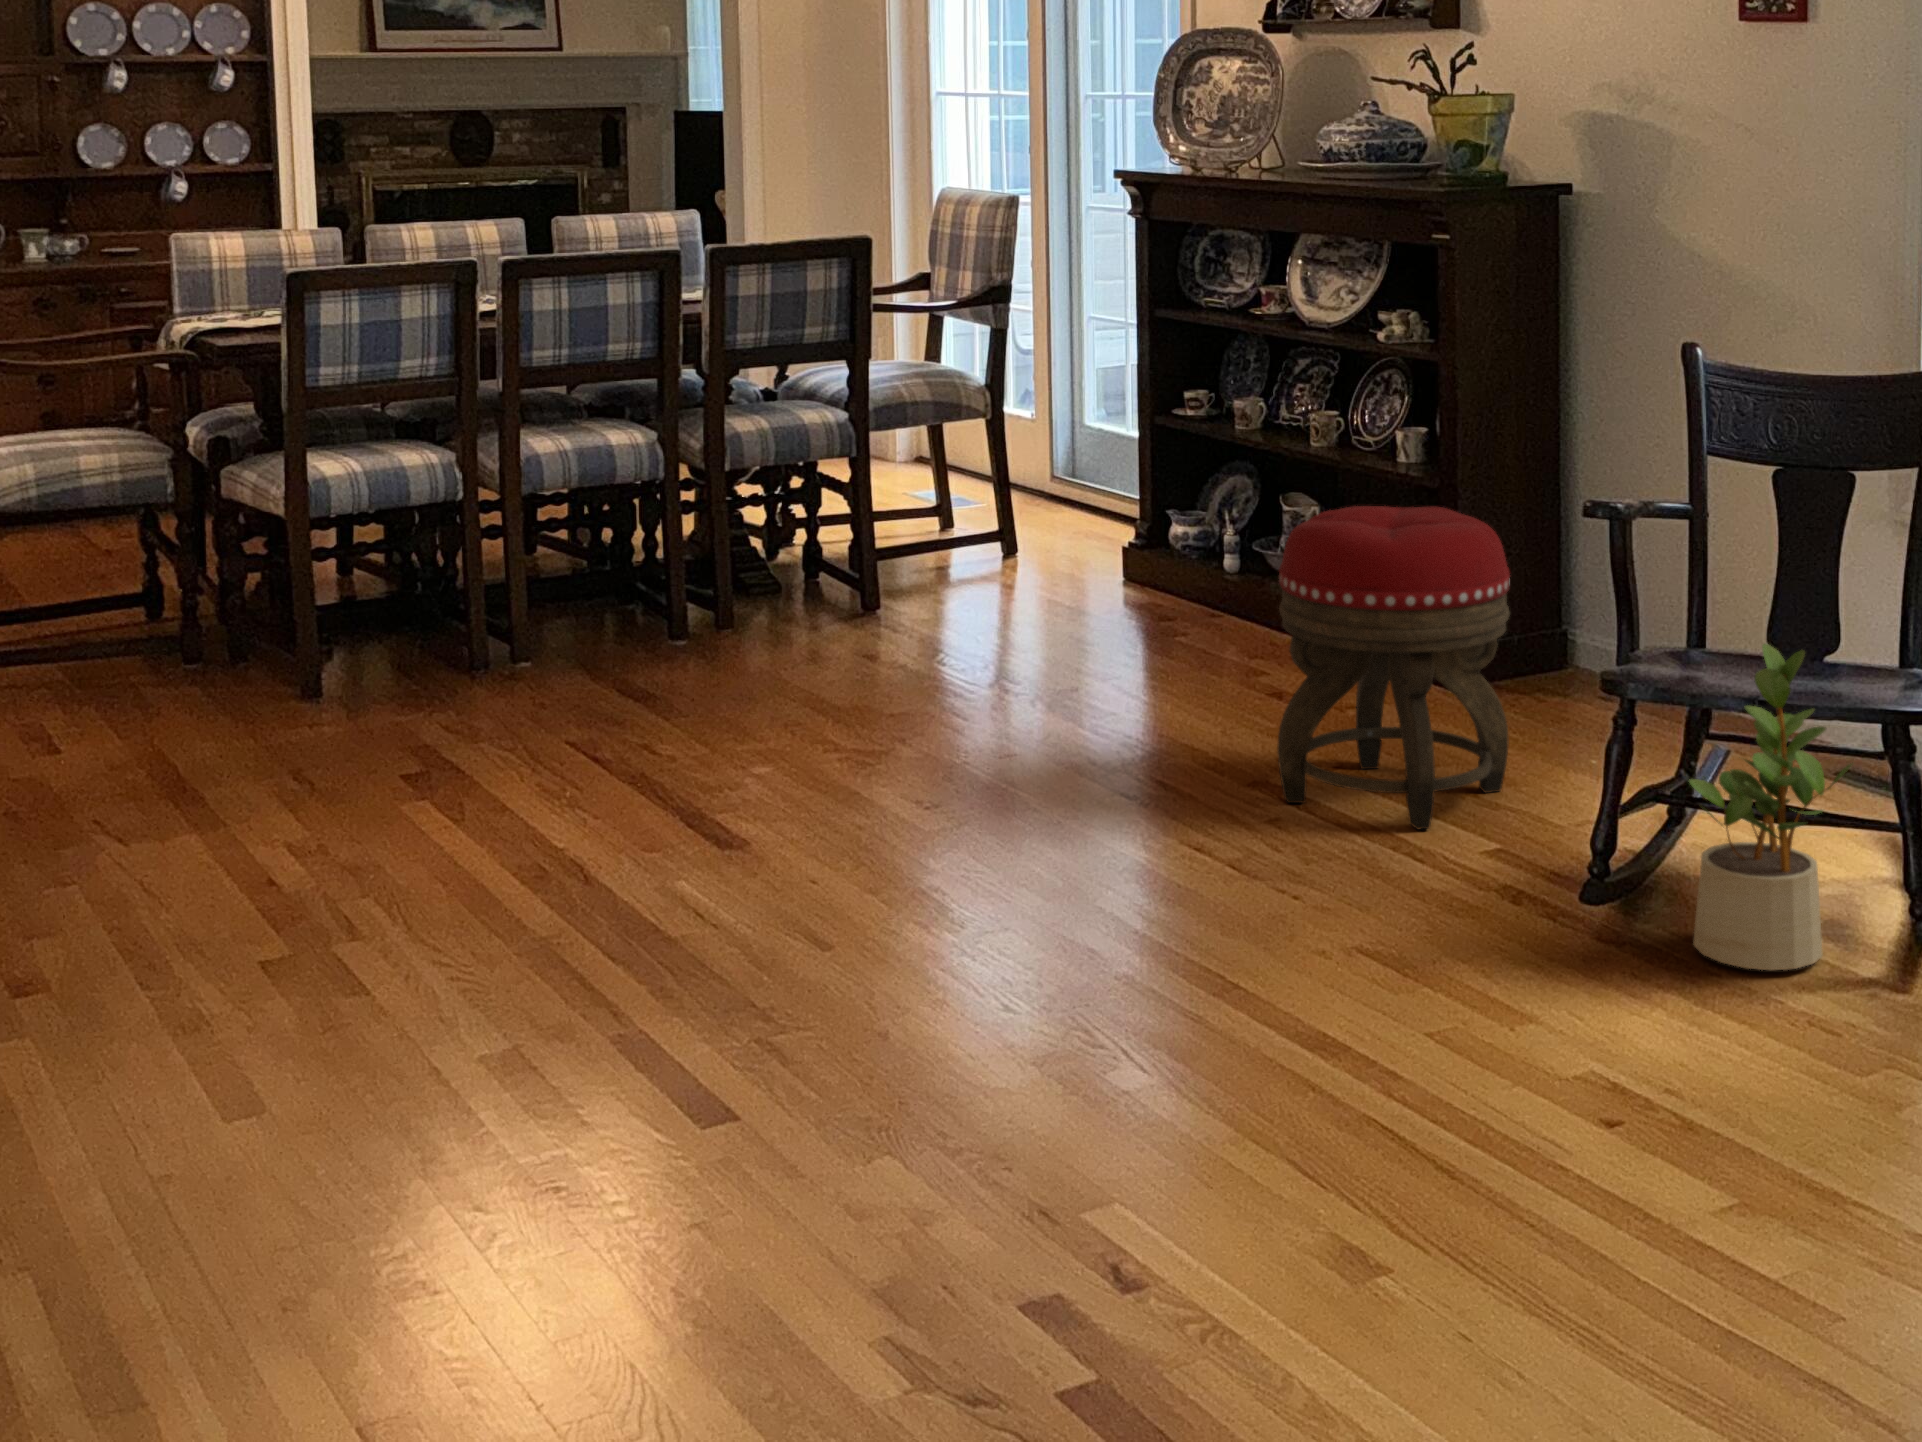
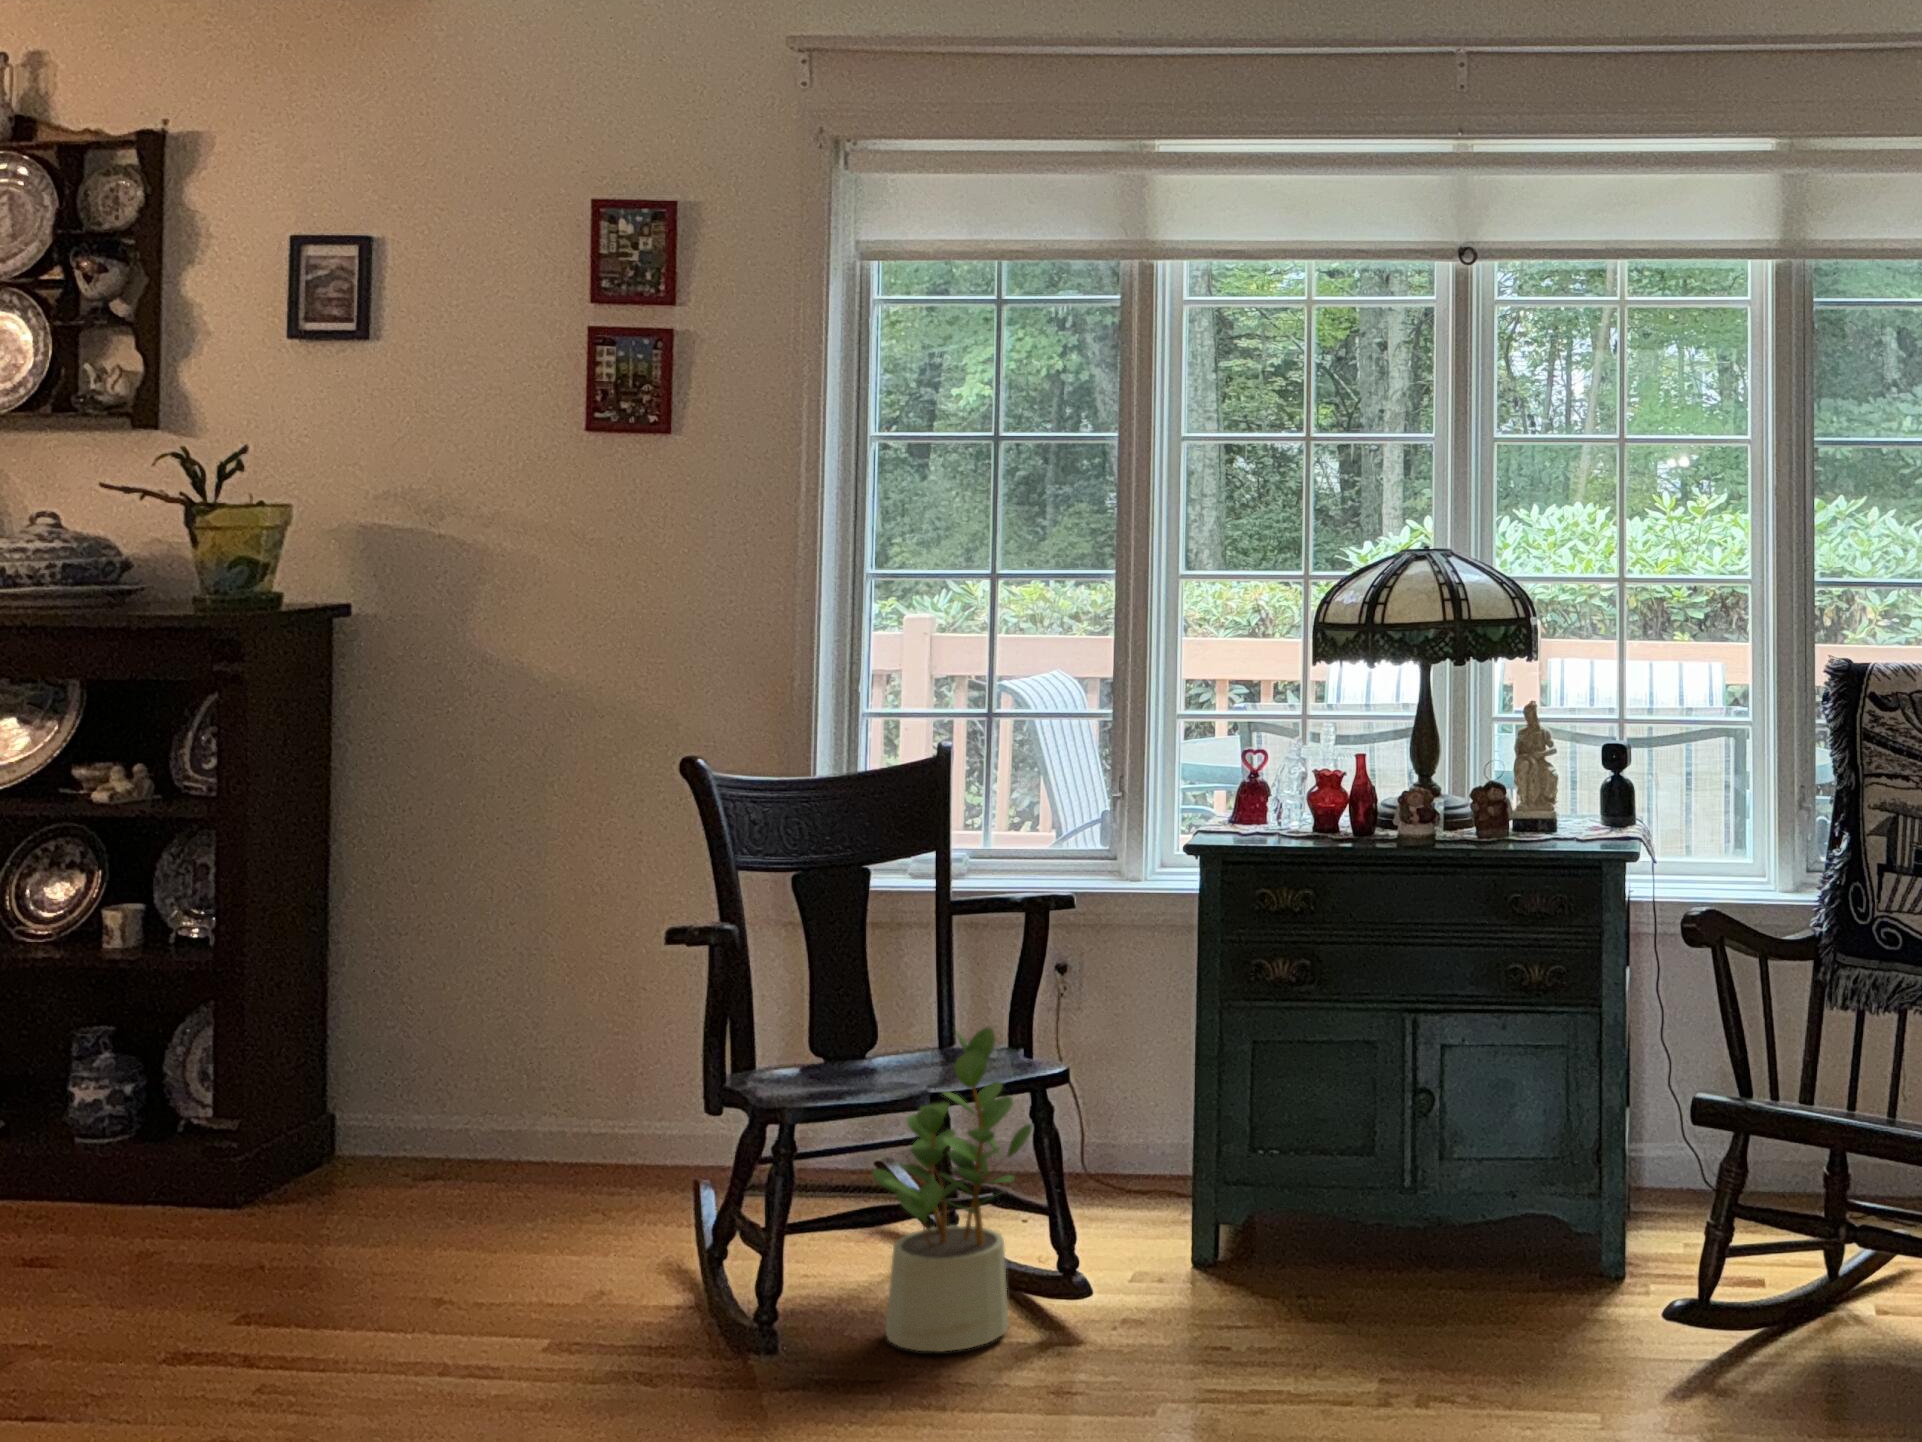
footstool: present [1277,506,1510,829] -> none [244,973,532,1365]

